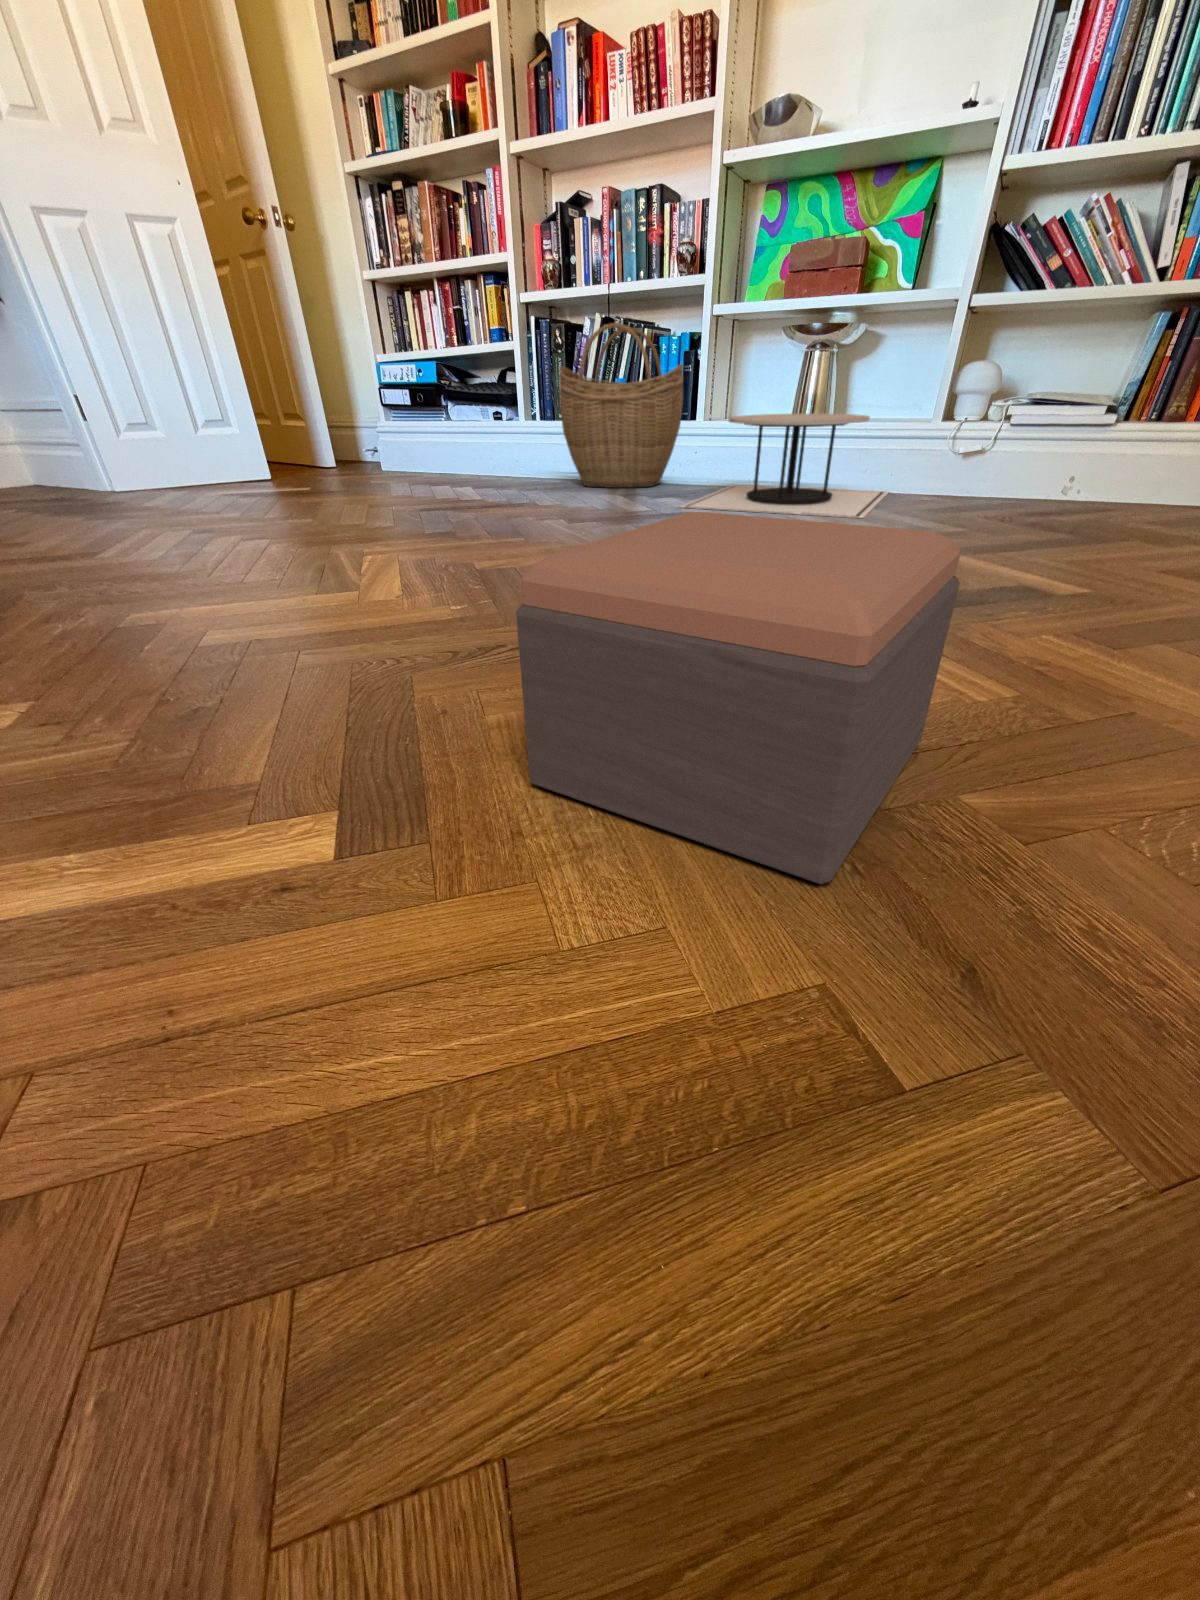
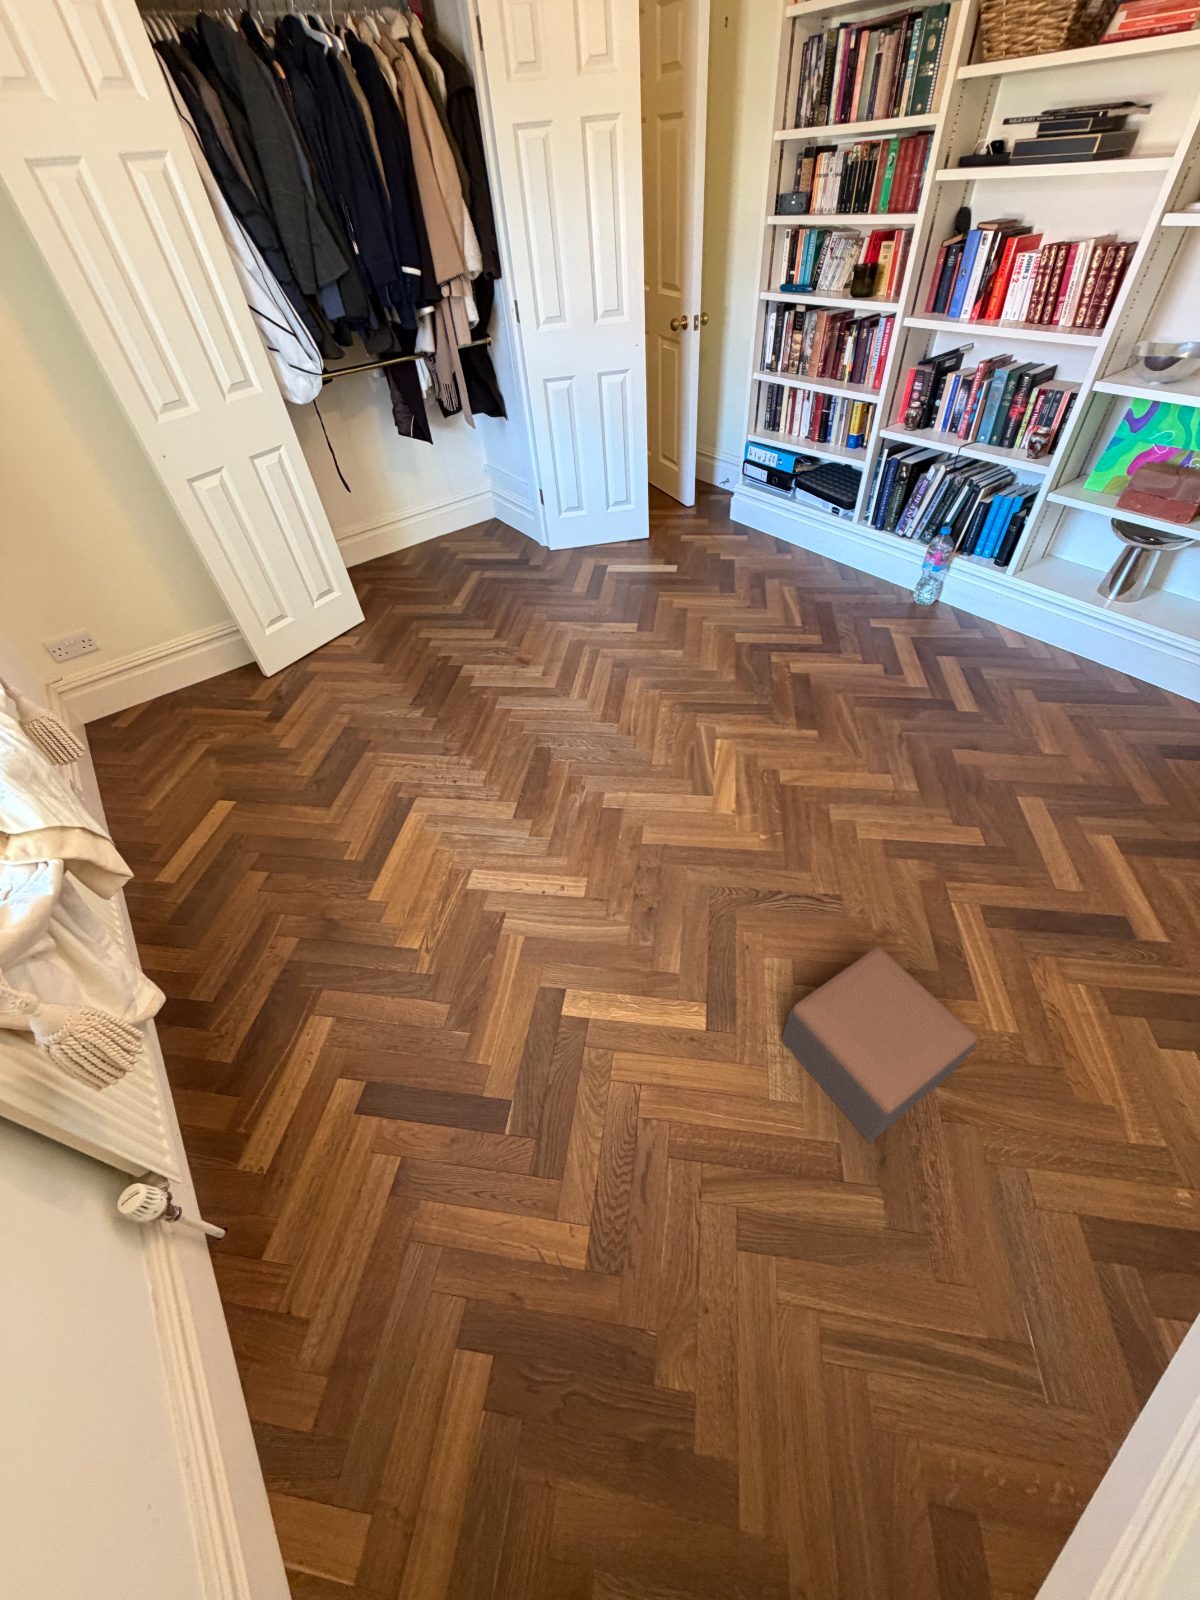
woven basket: present [559,323,683,488] -> none [883,490,1004,625]
side table: present [681,413,889,518] -> none [950,609,1158,753]

